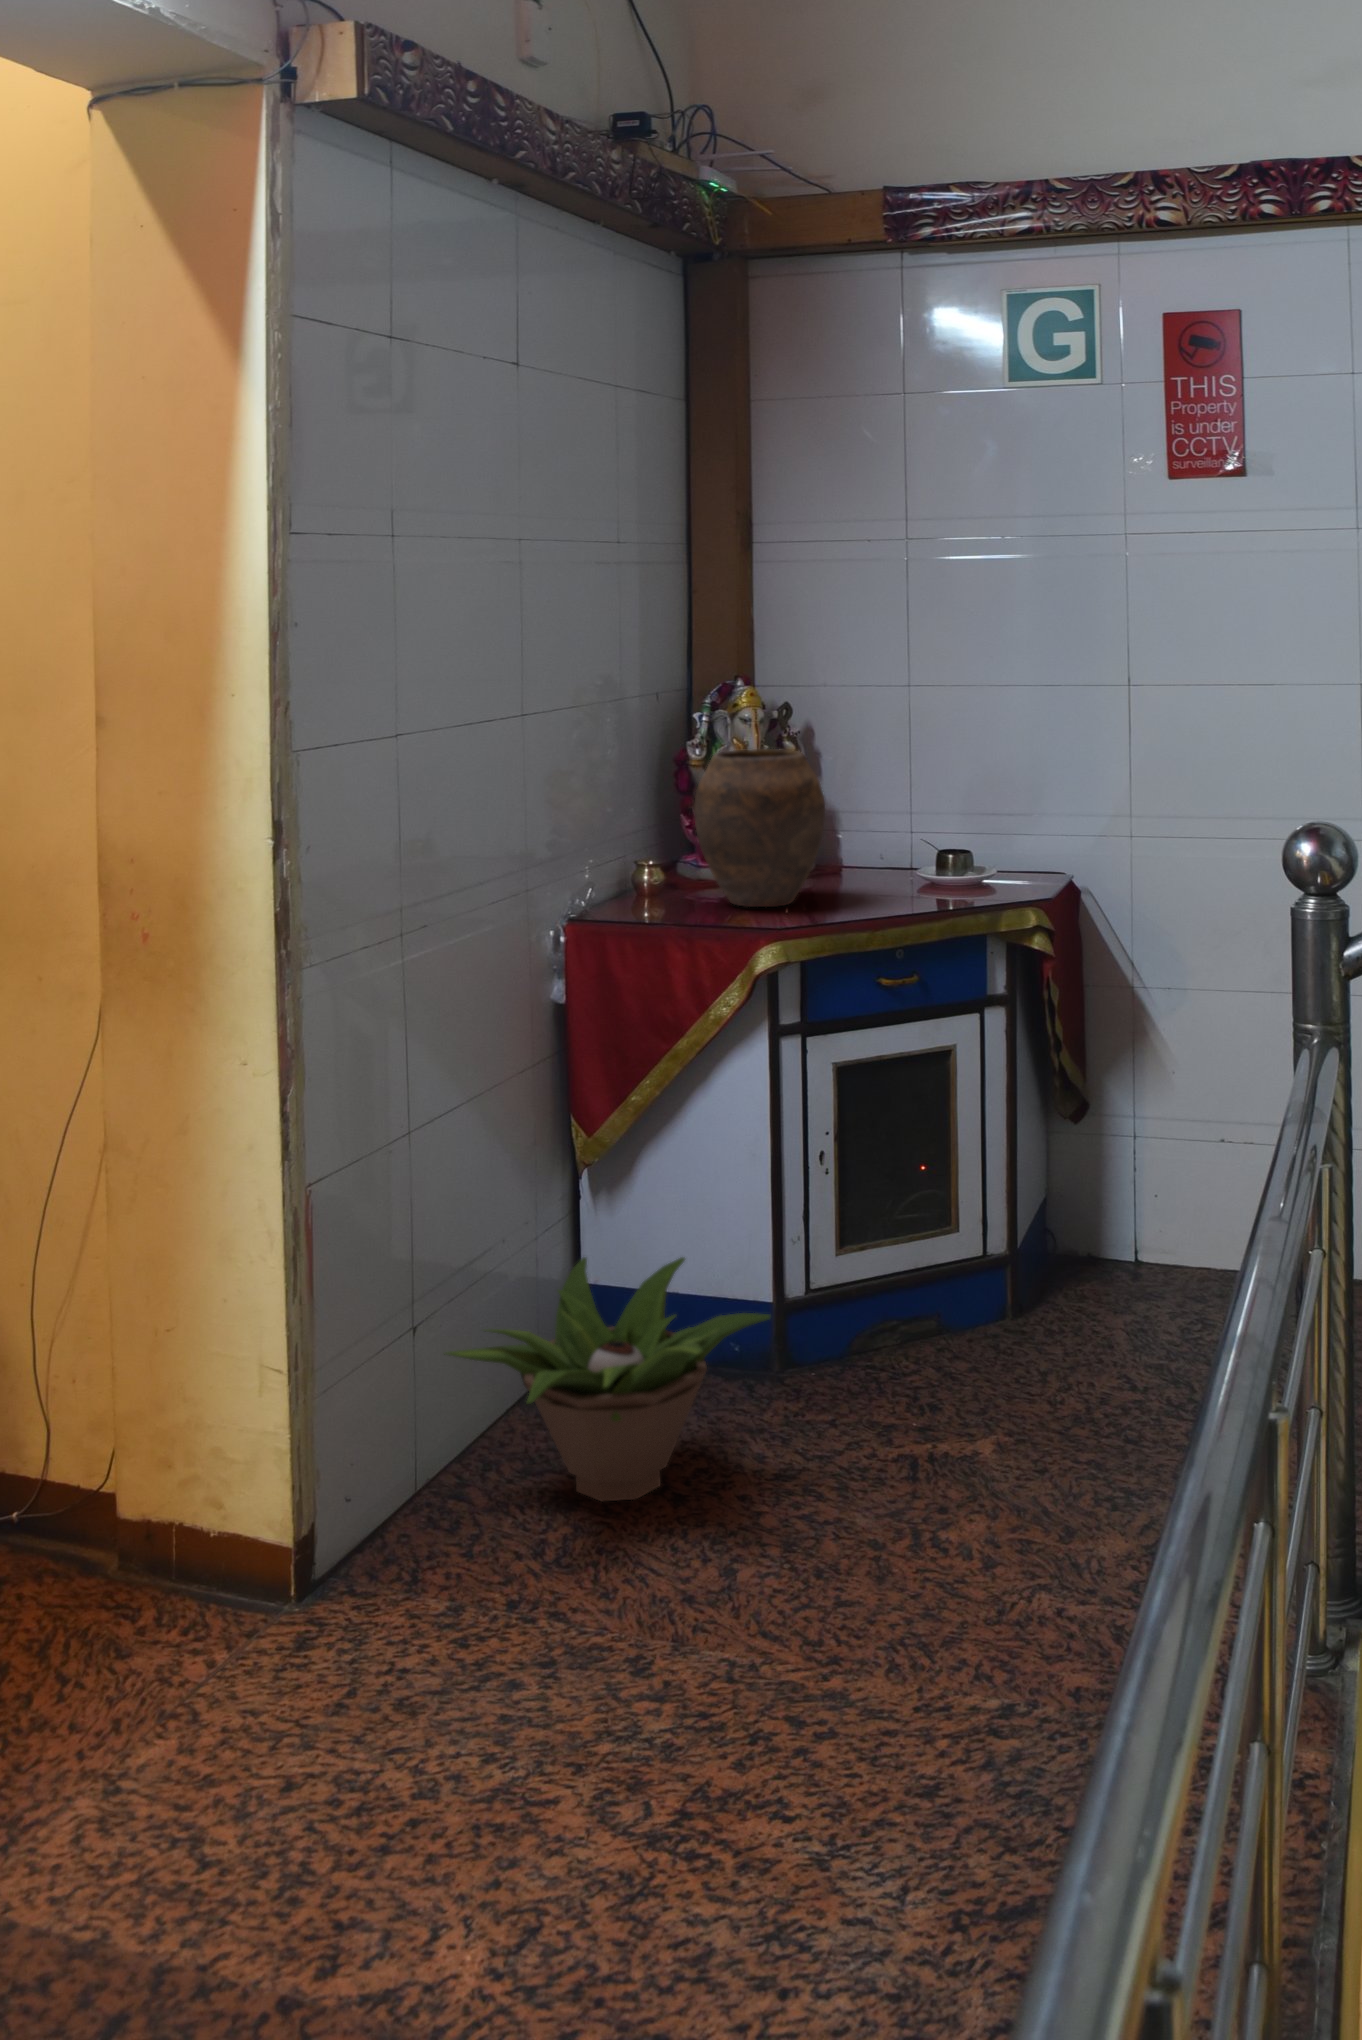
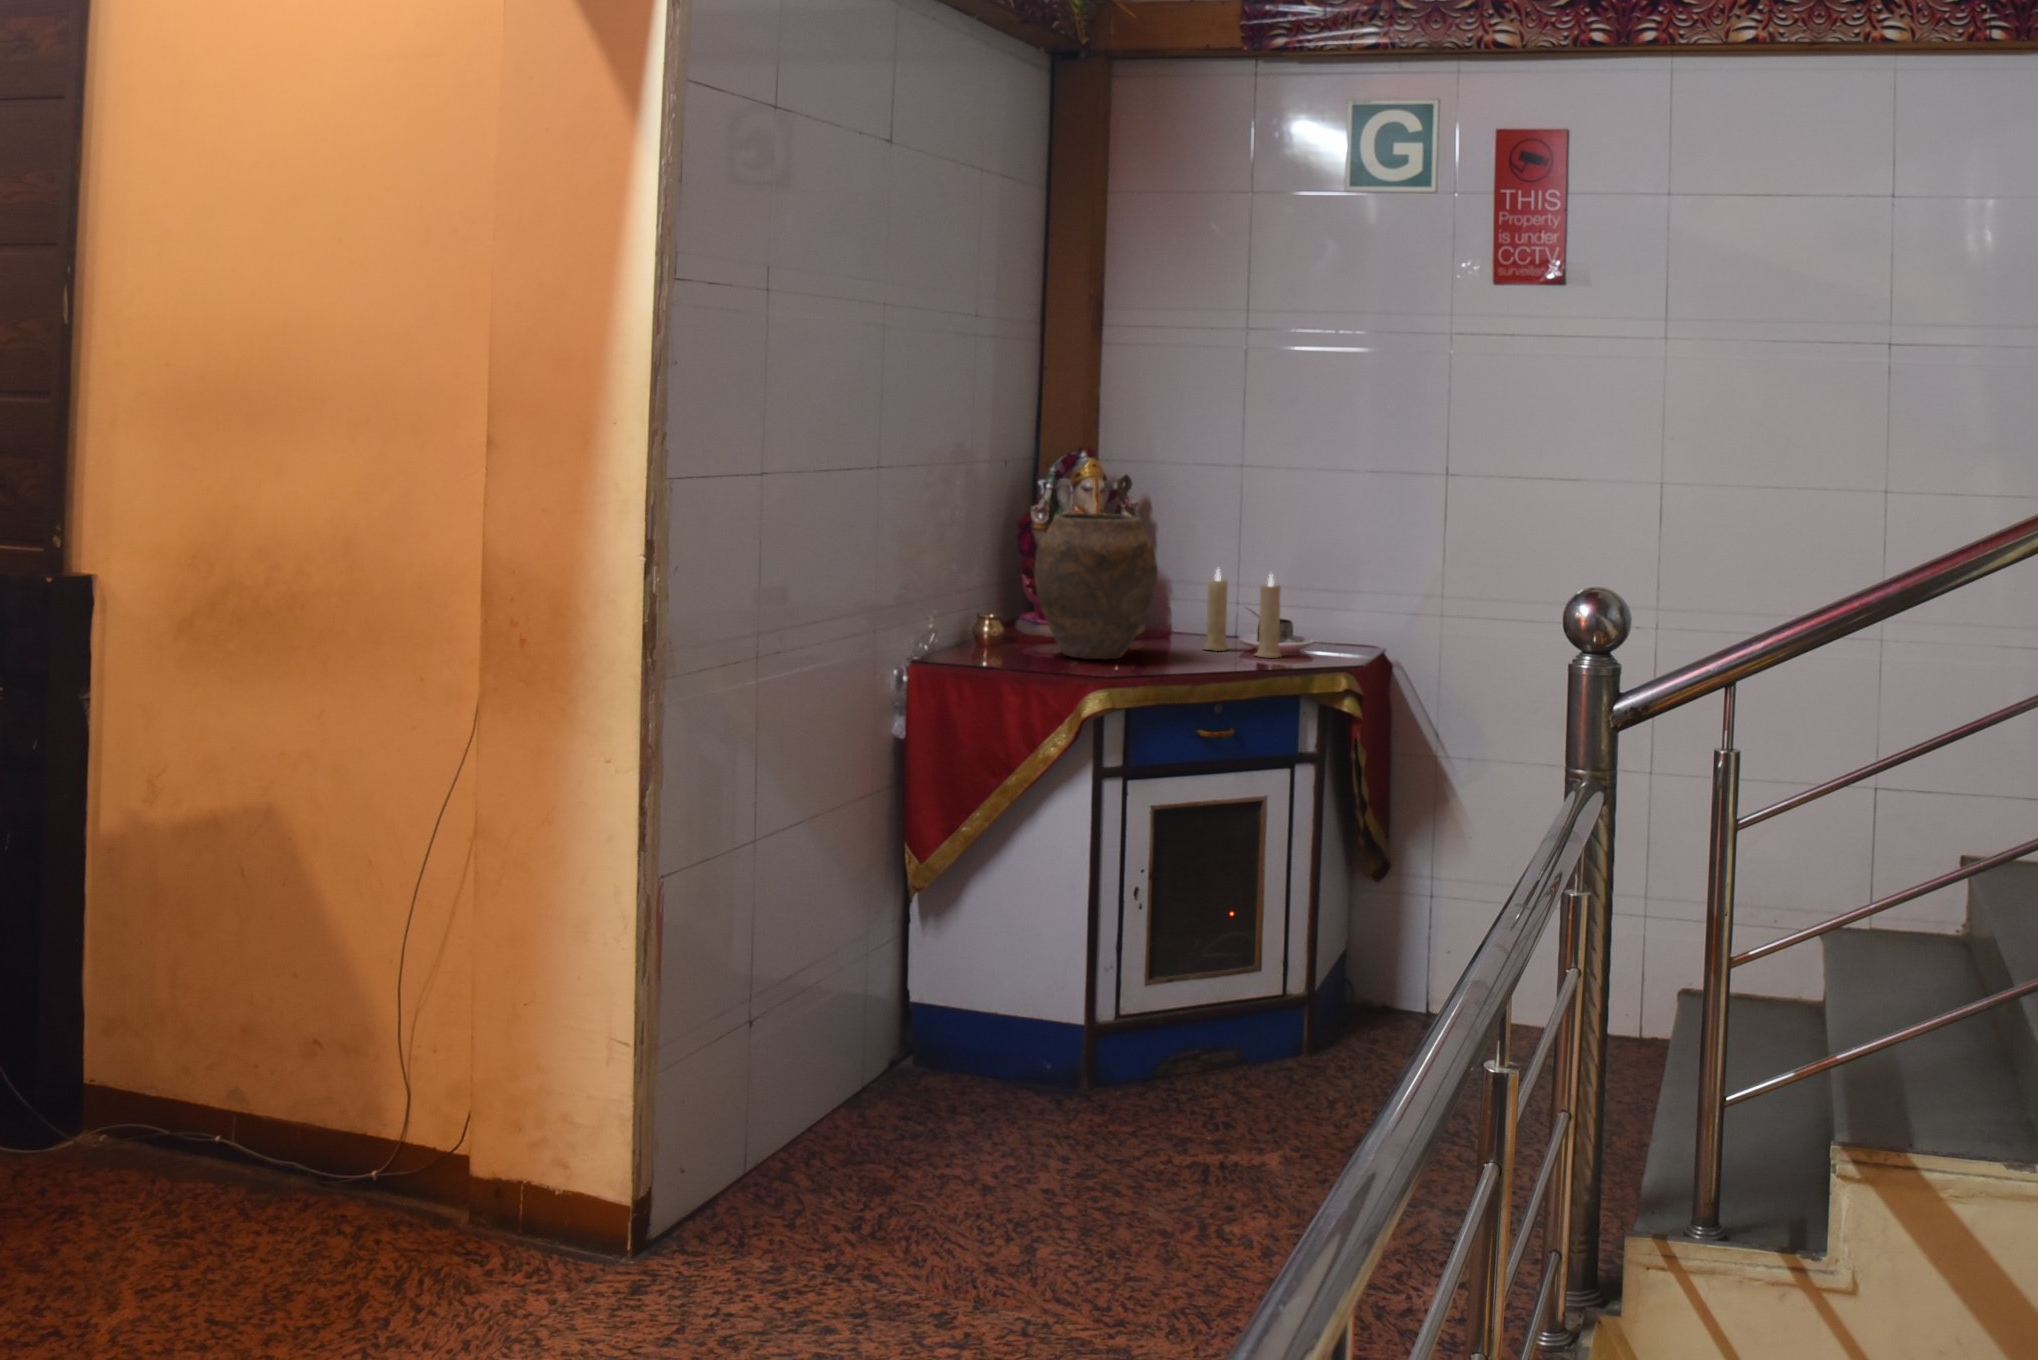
candle: none [877,797,964,895] -> present [1203,569,1281,658]
decorative plant: present [445,1257,770,1501] -> none [777,971,1081,1188]

